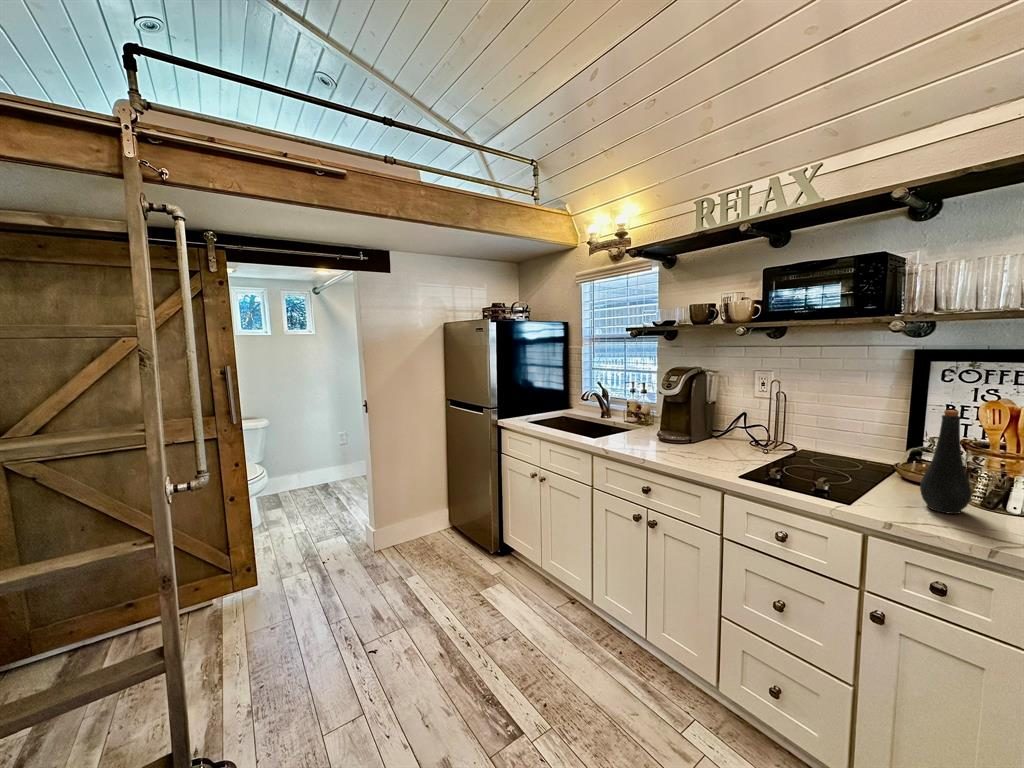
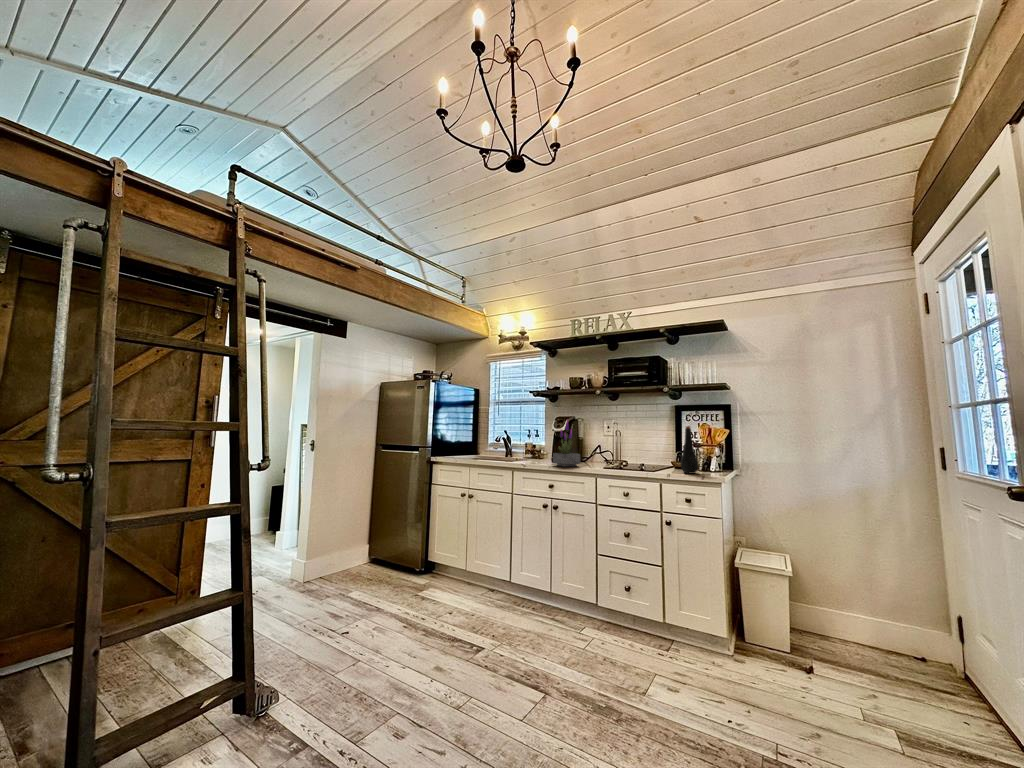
potted plant: none [654,378,700,458] -> present [553,422,580,467]

